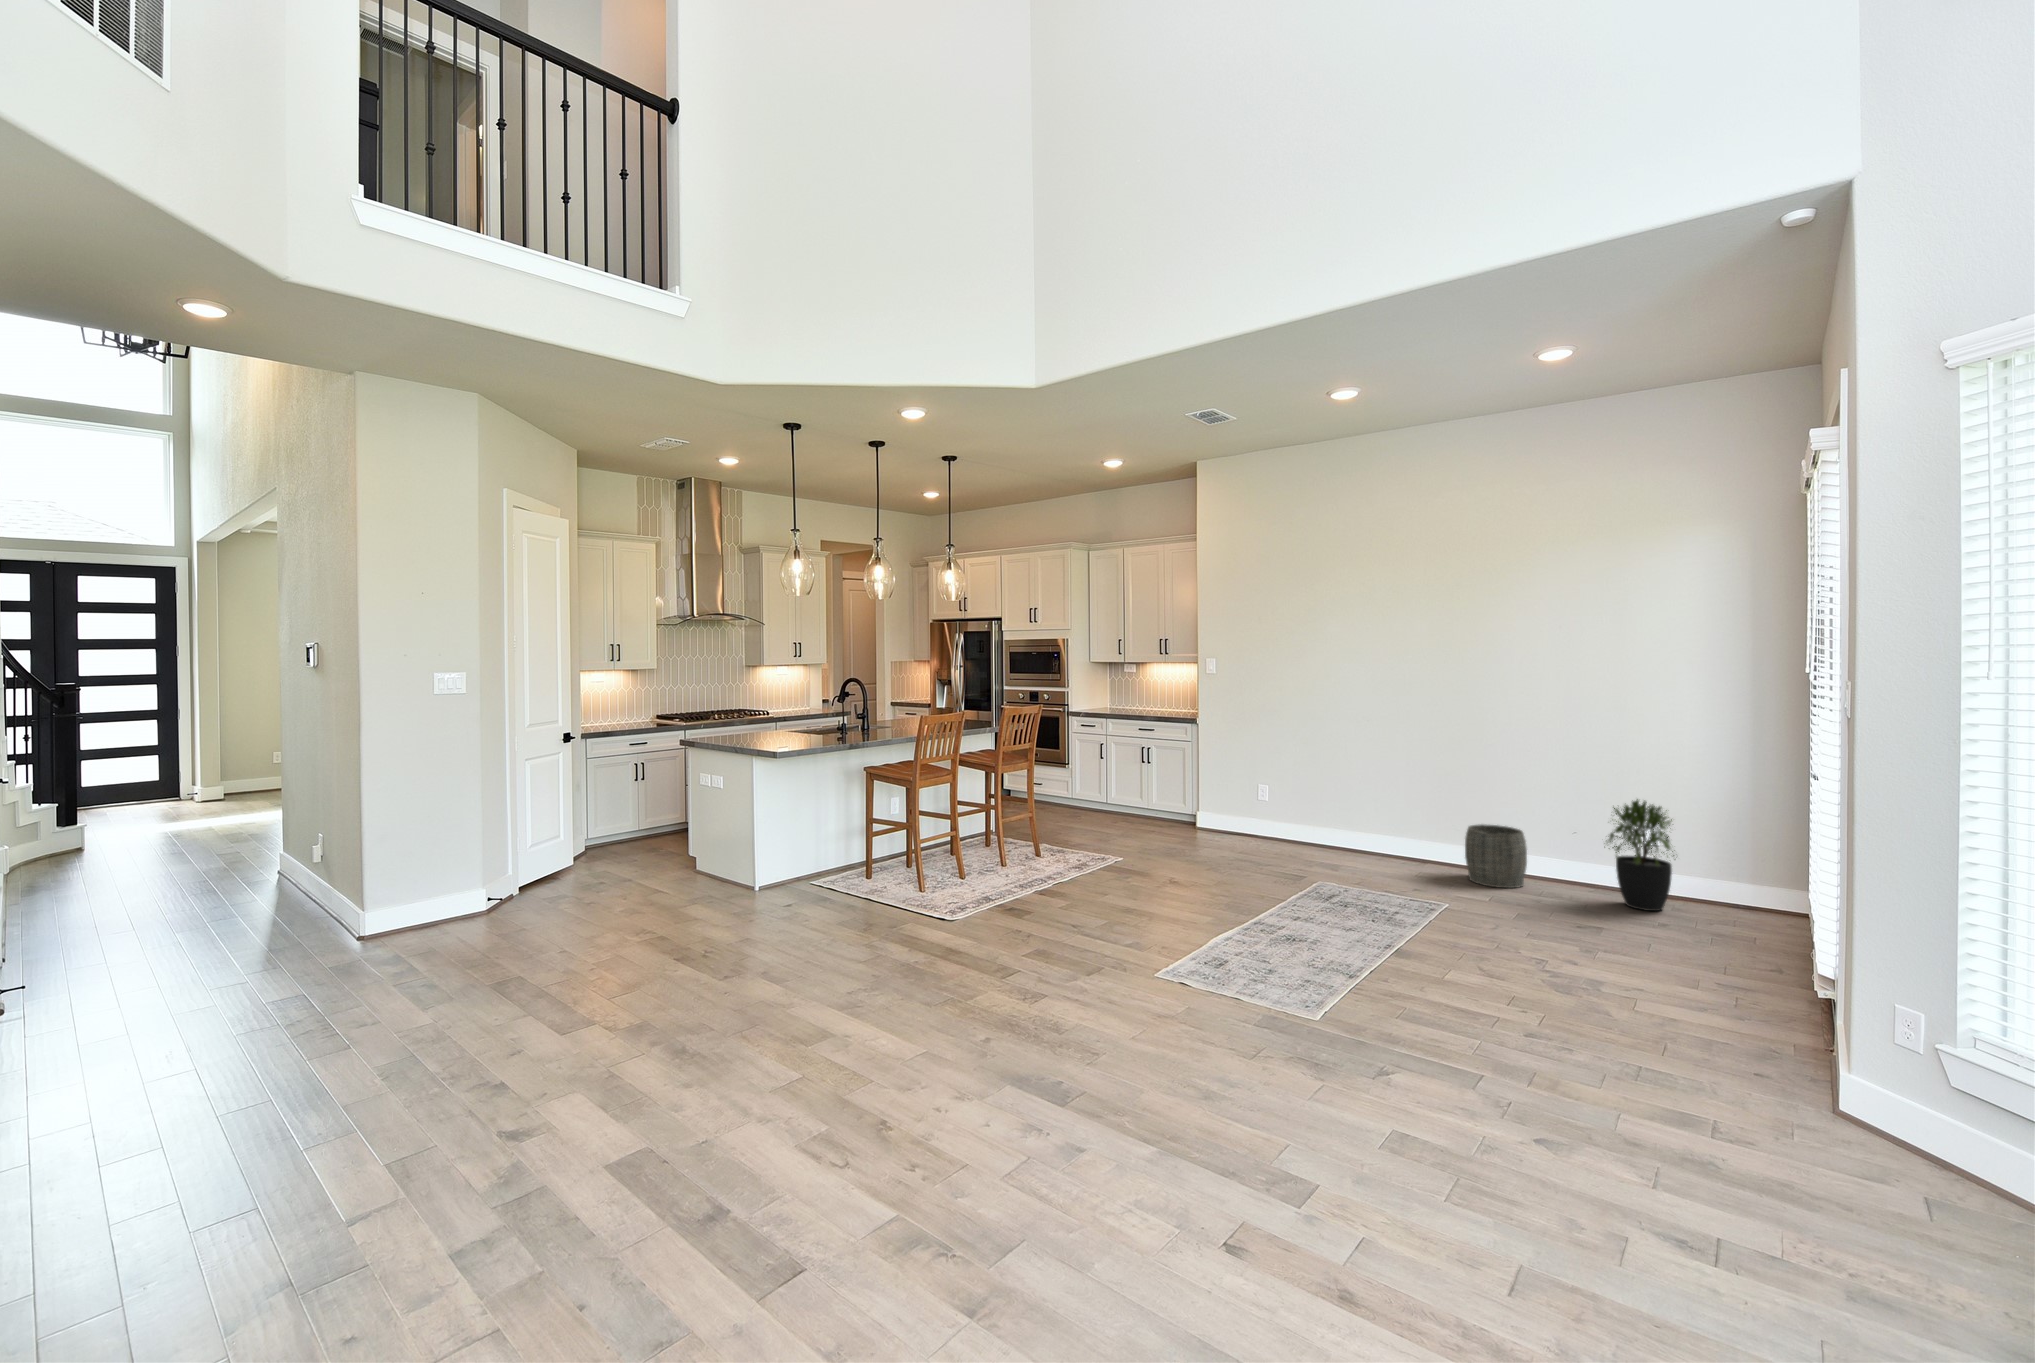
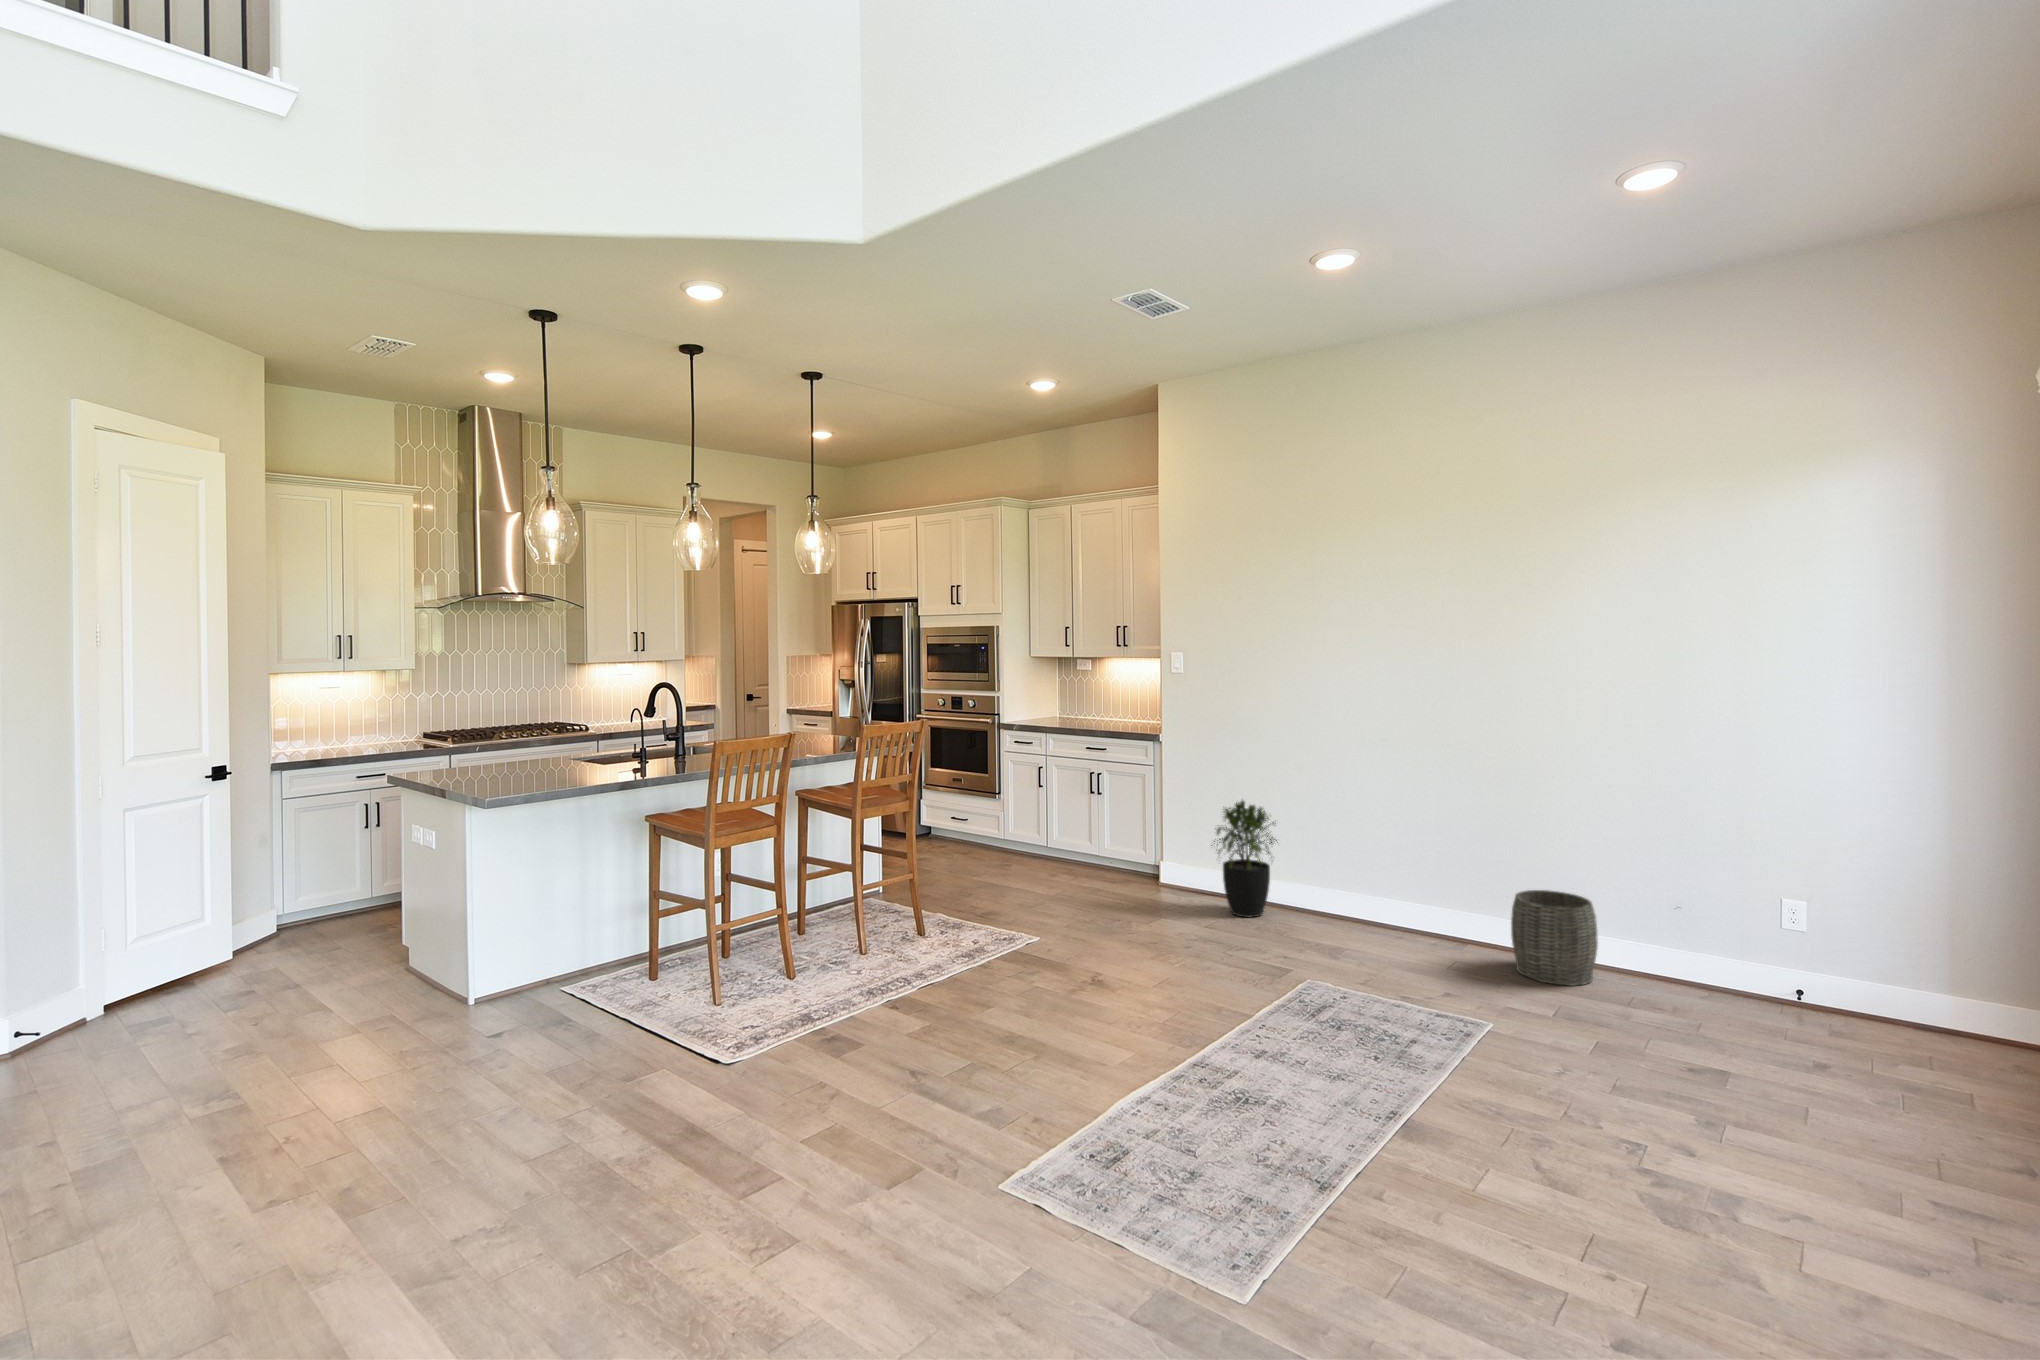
potted plant: present [1606,799,1675,911] -> present [1211,801,1278,918]

